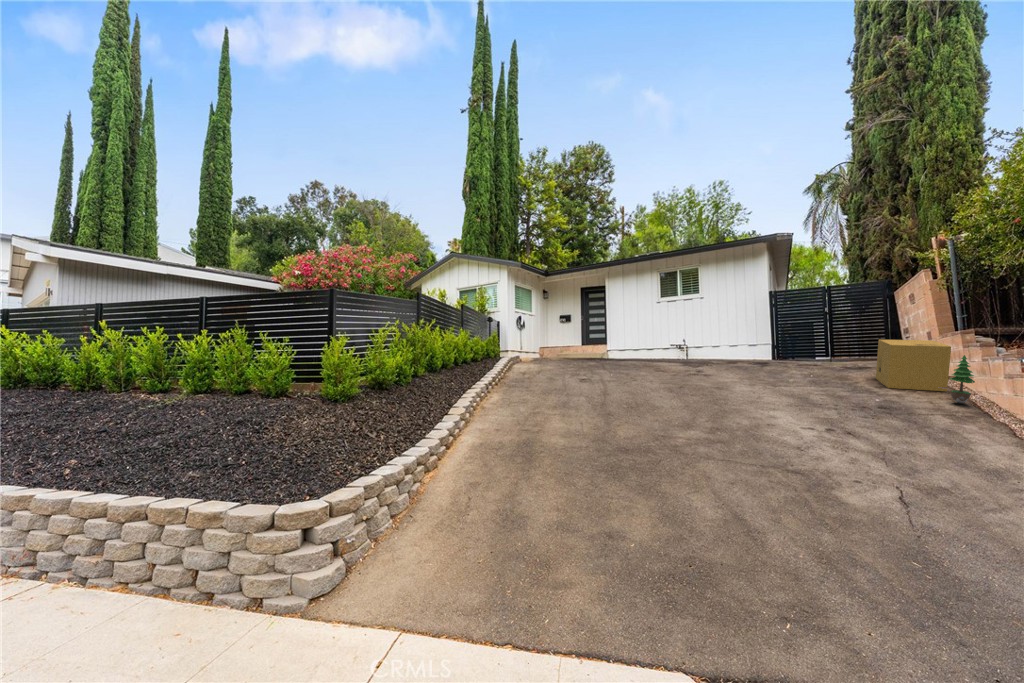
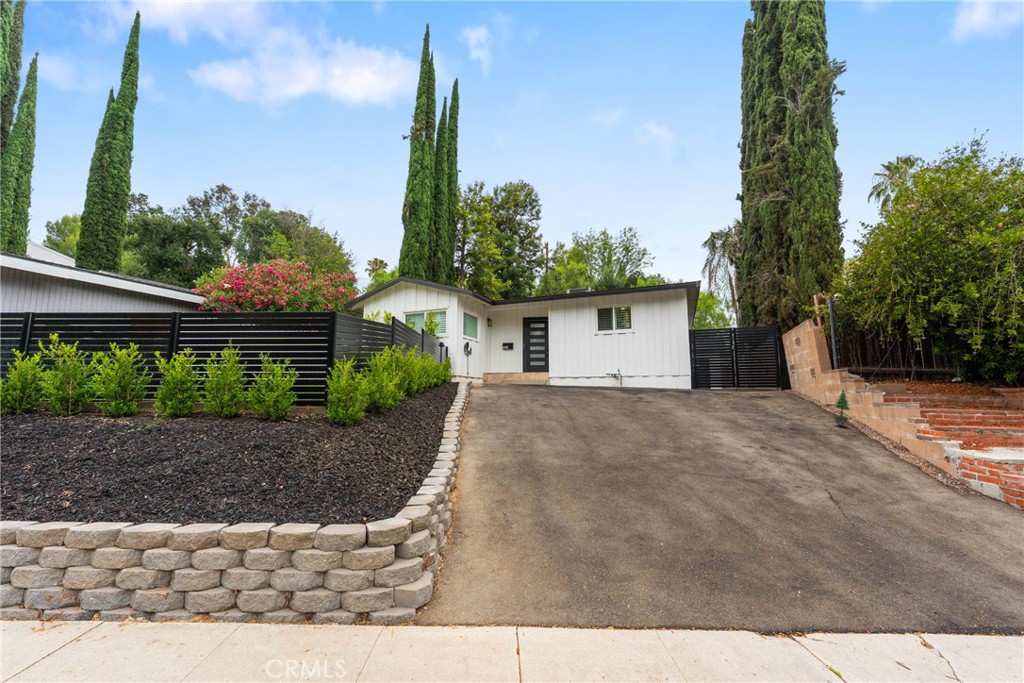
cardboard box: present [876,339,951,391] -> none [779,375,832,417]

